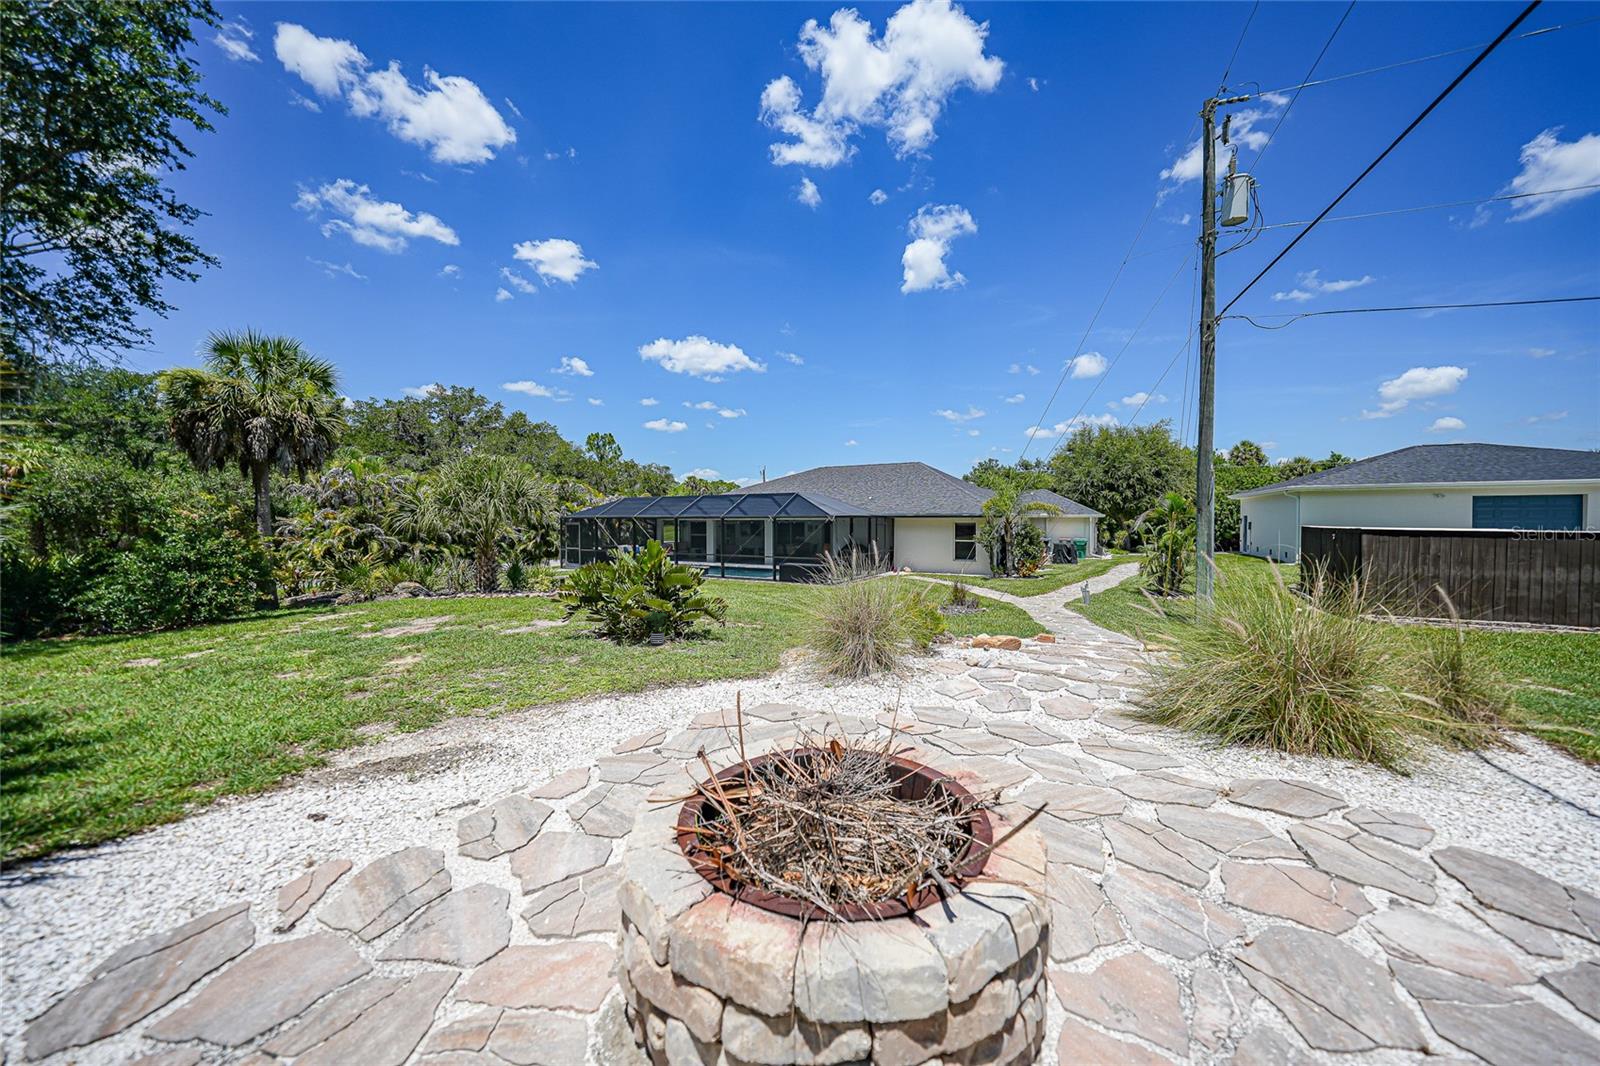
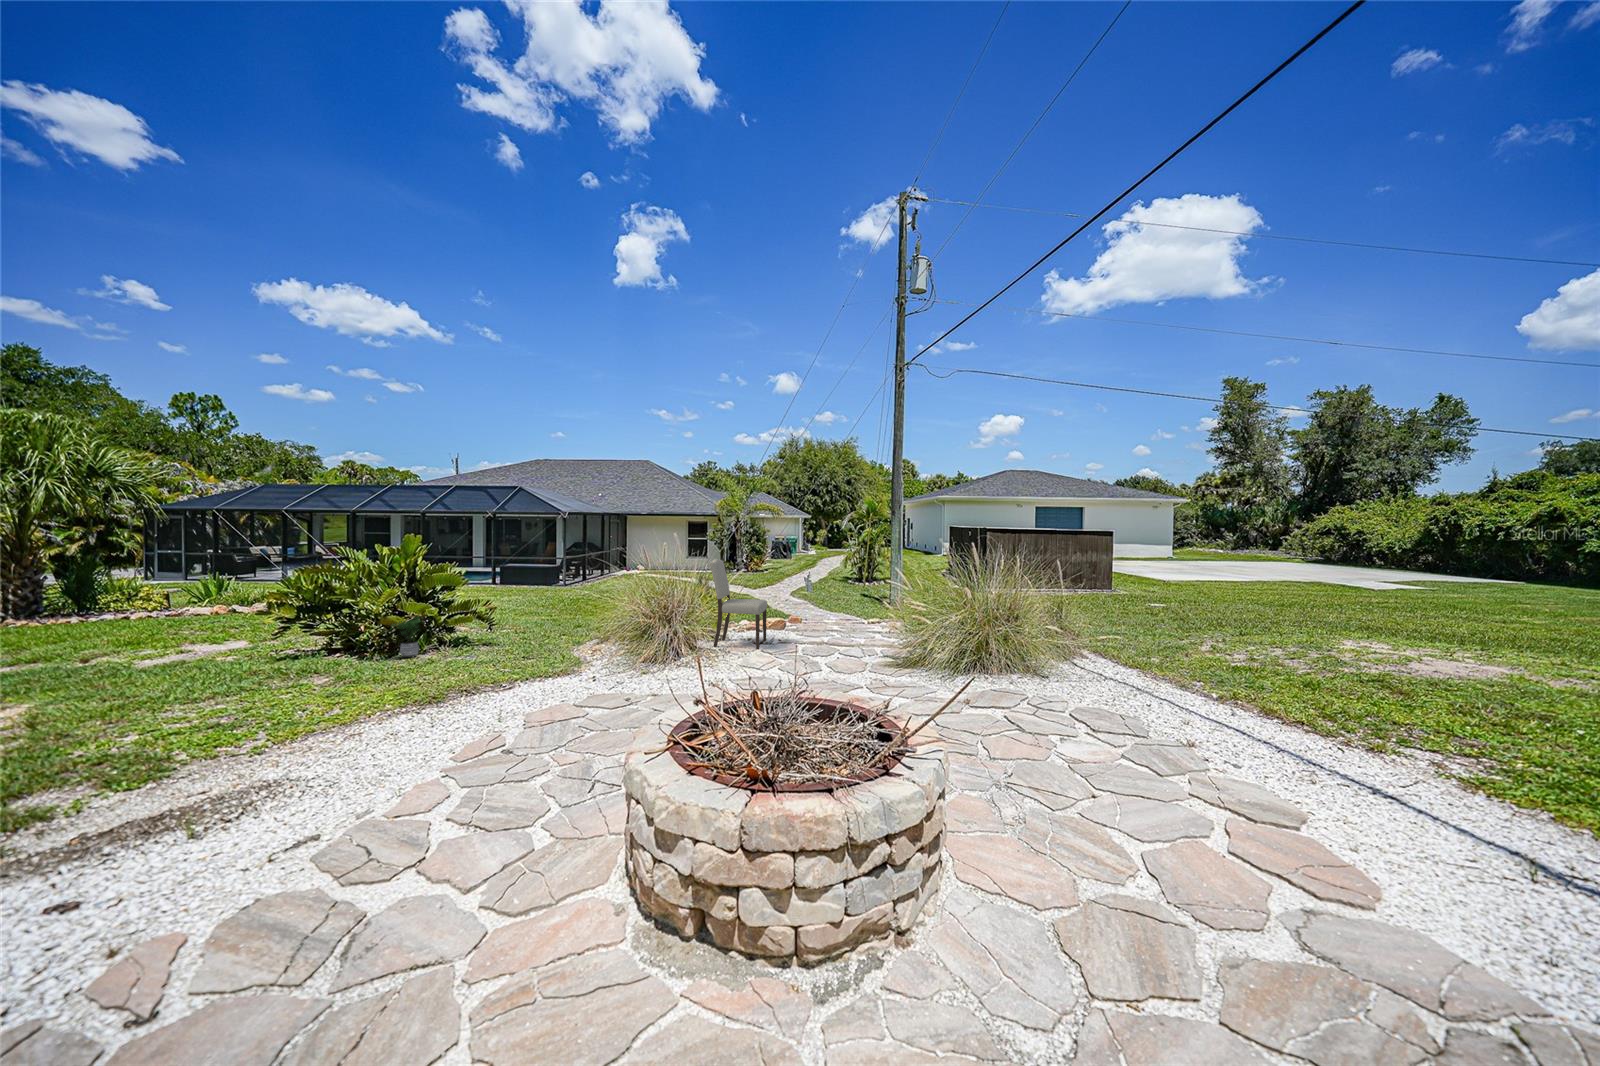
chair: none [914,567,984,673] -> present [710,559,767,649]

